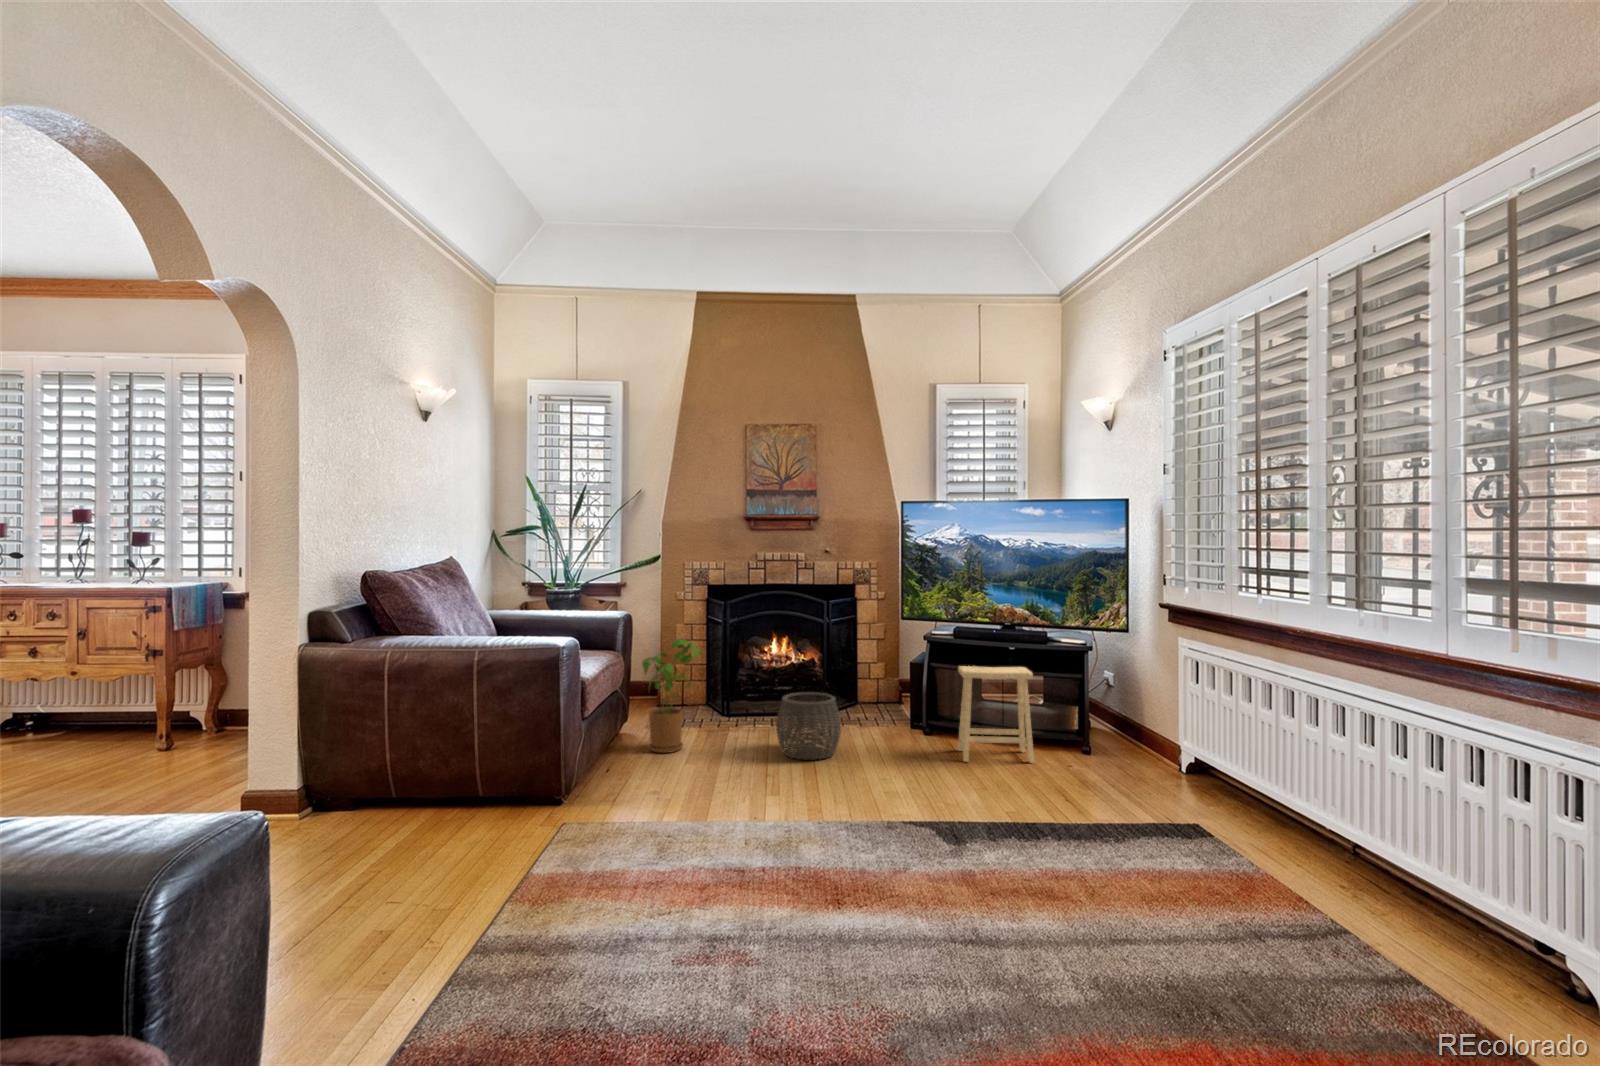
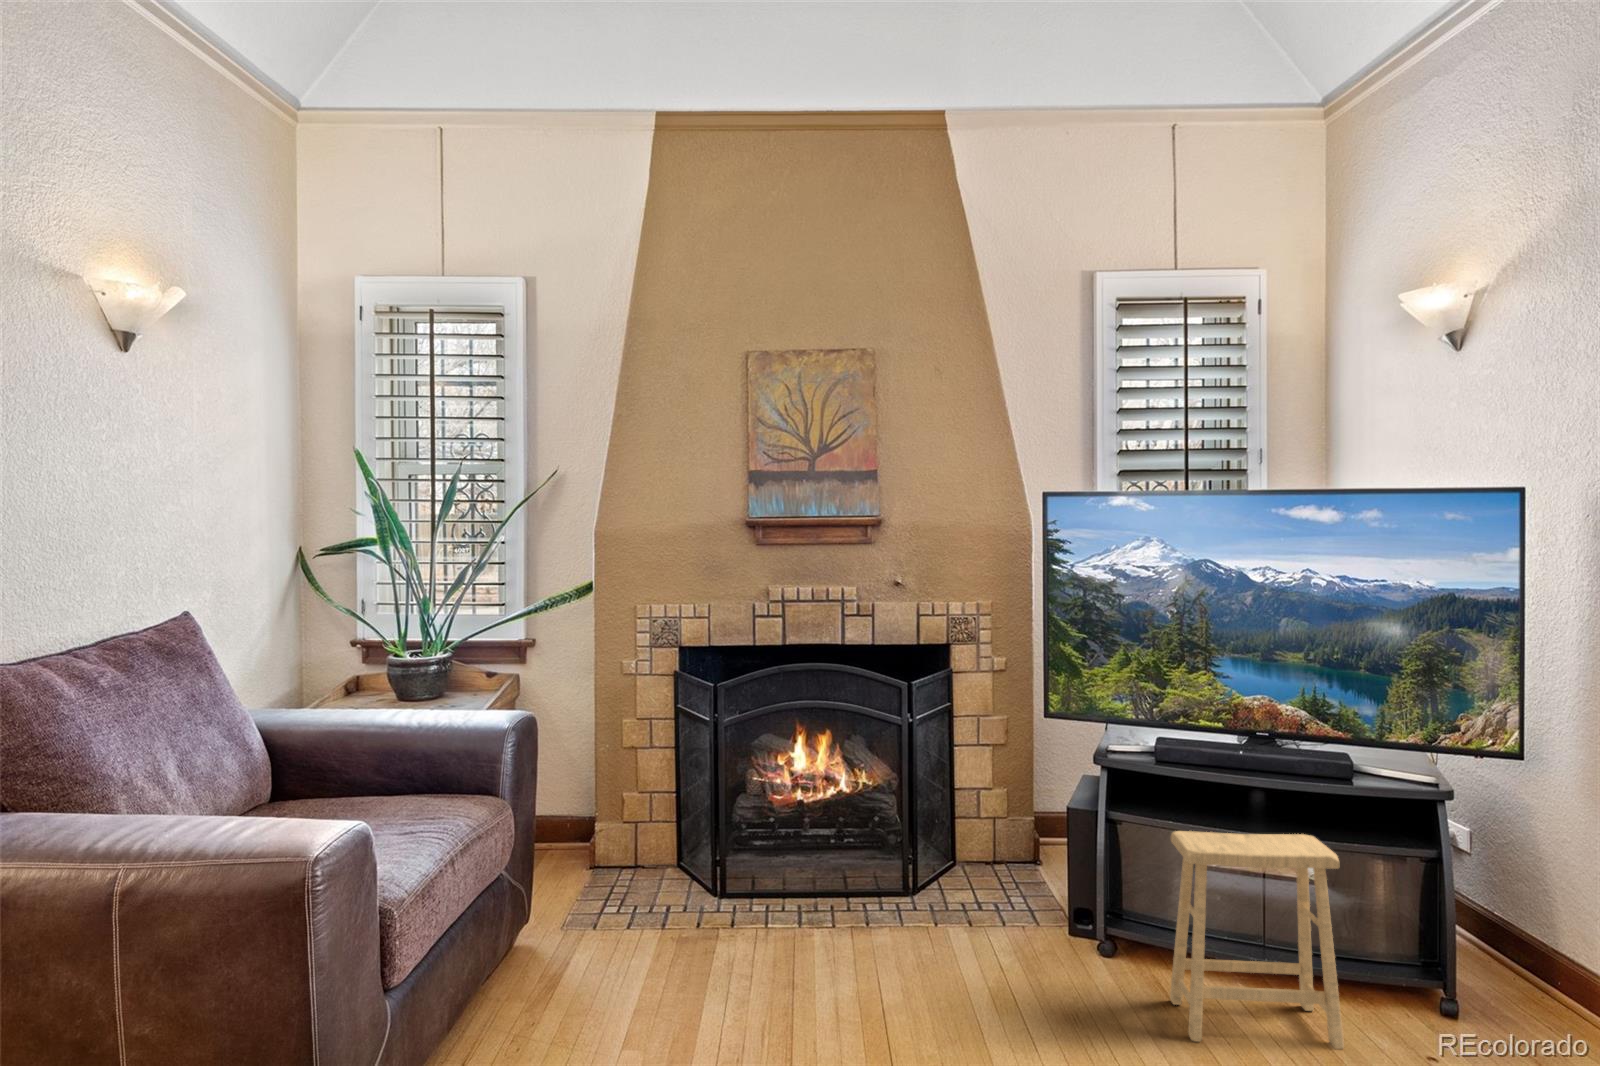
house plant: present [642,639,703,753] -> none [535,769,664,1000]
woven basket: present [776,692,841,760] -> none [799,876,932,1031]

